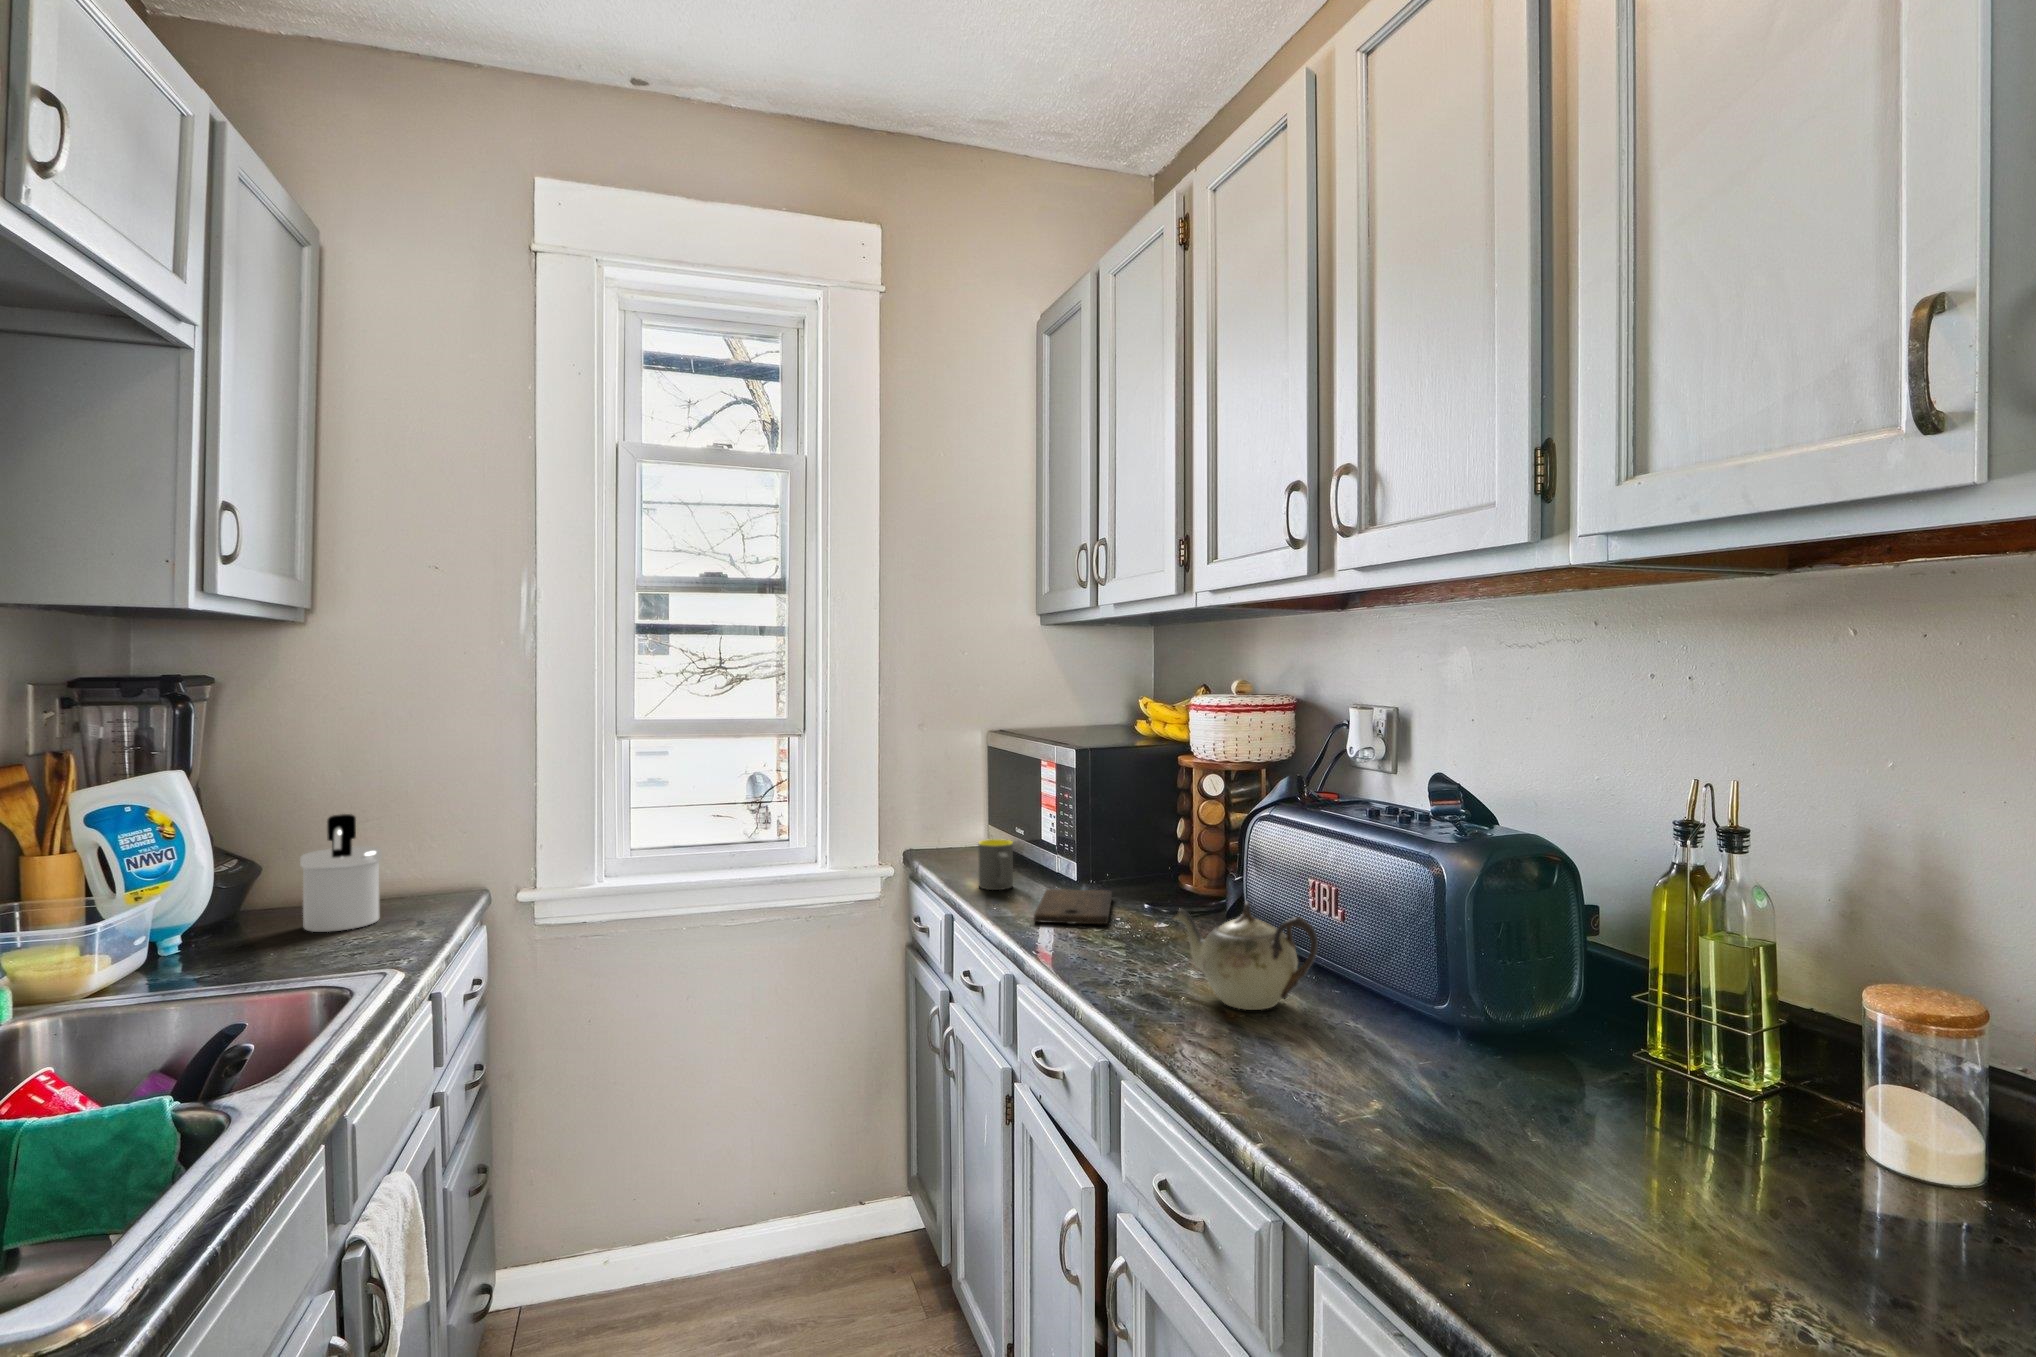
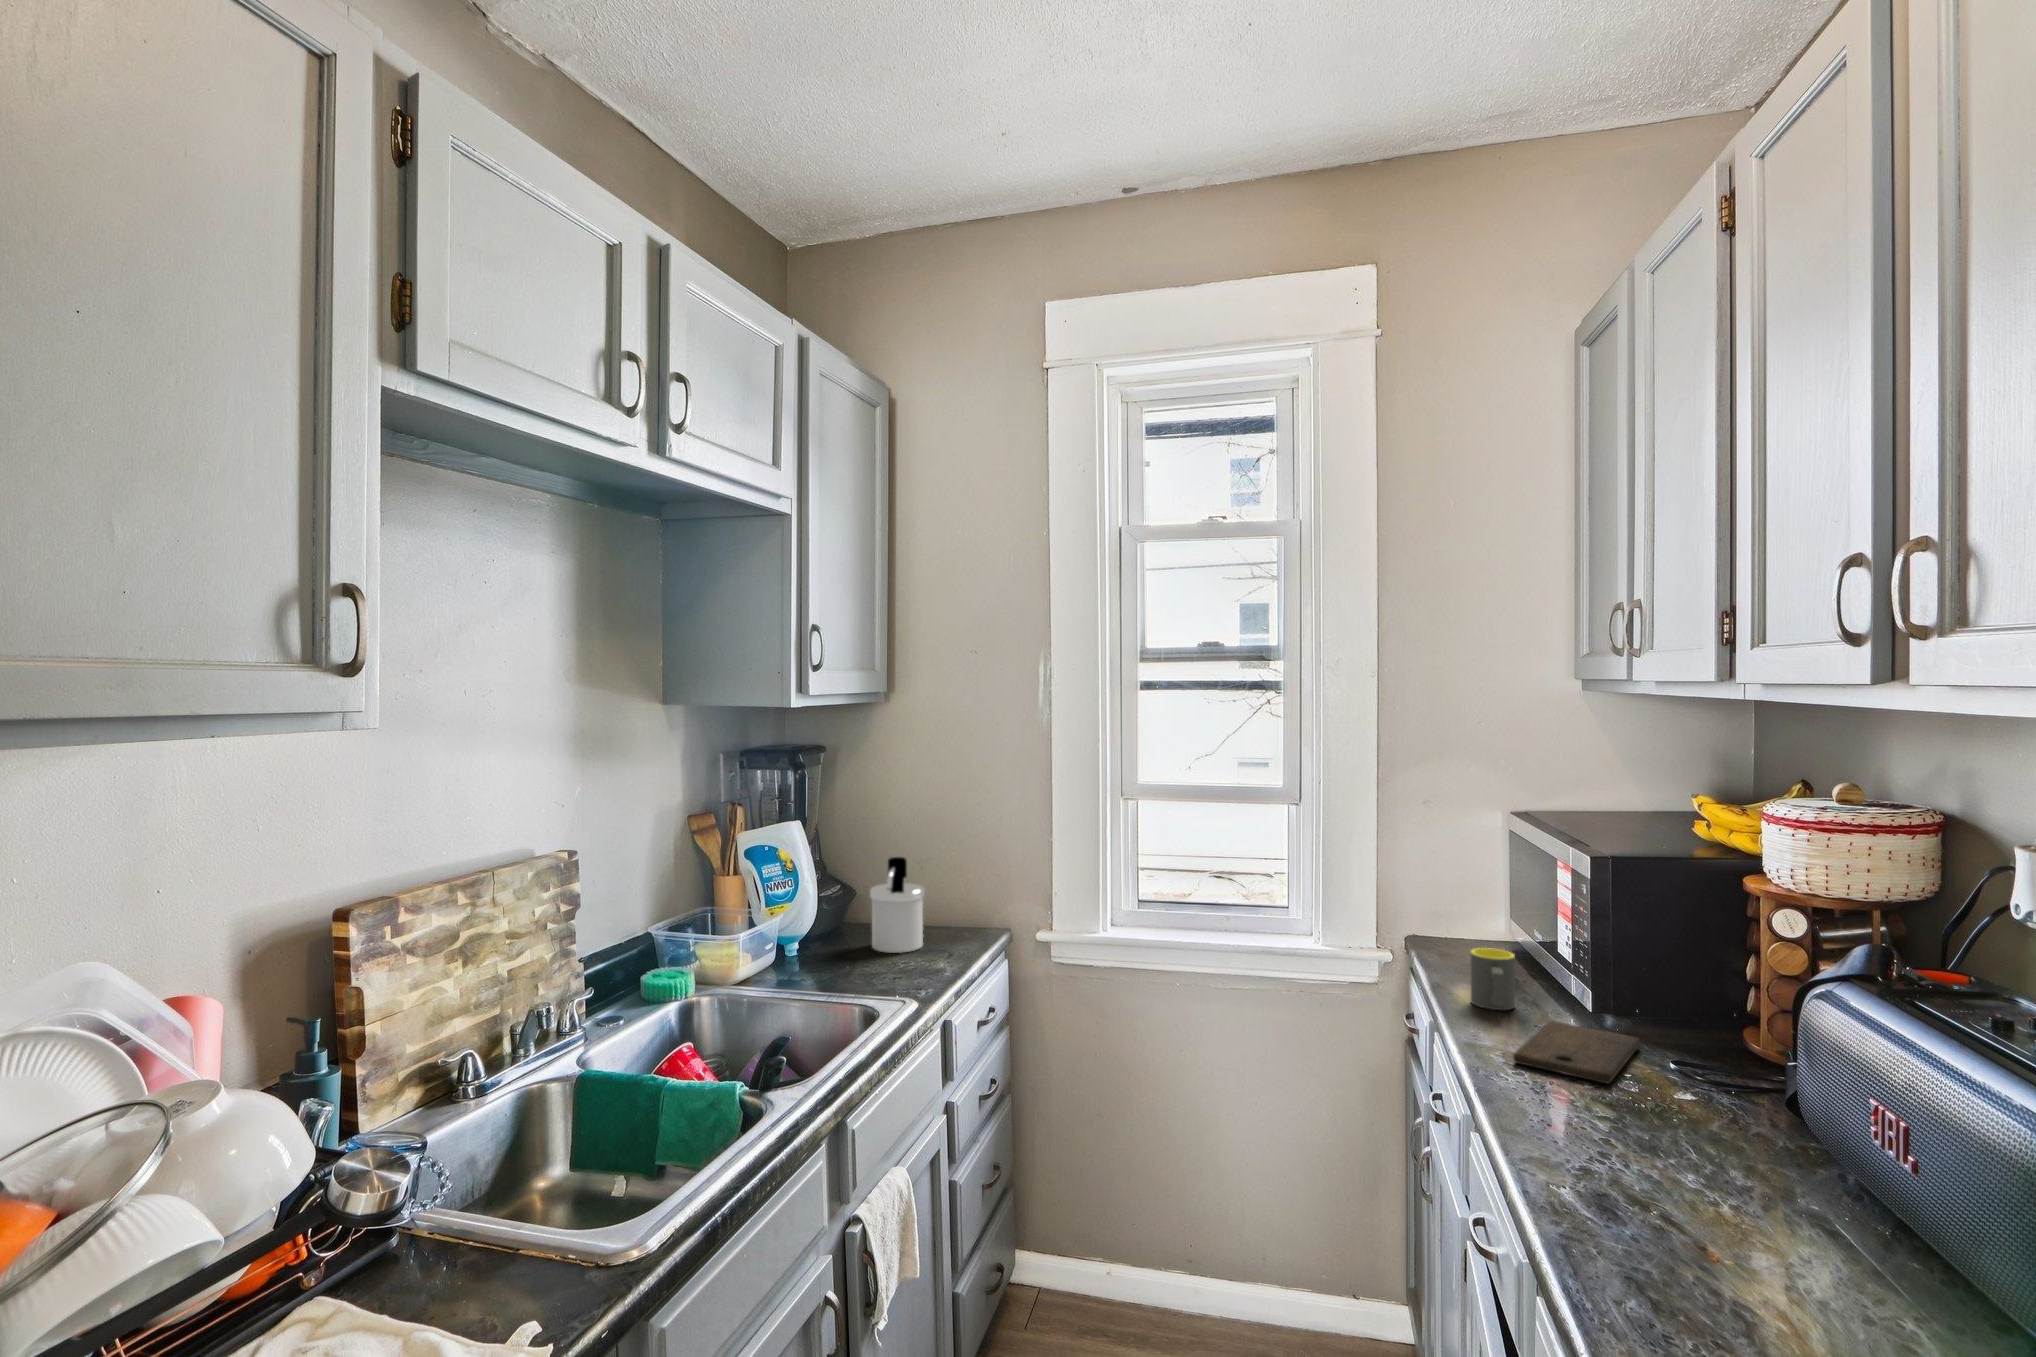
teapot: present [1172,902,1318,1010] -> none [1649,1097,1848,1258]

